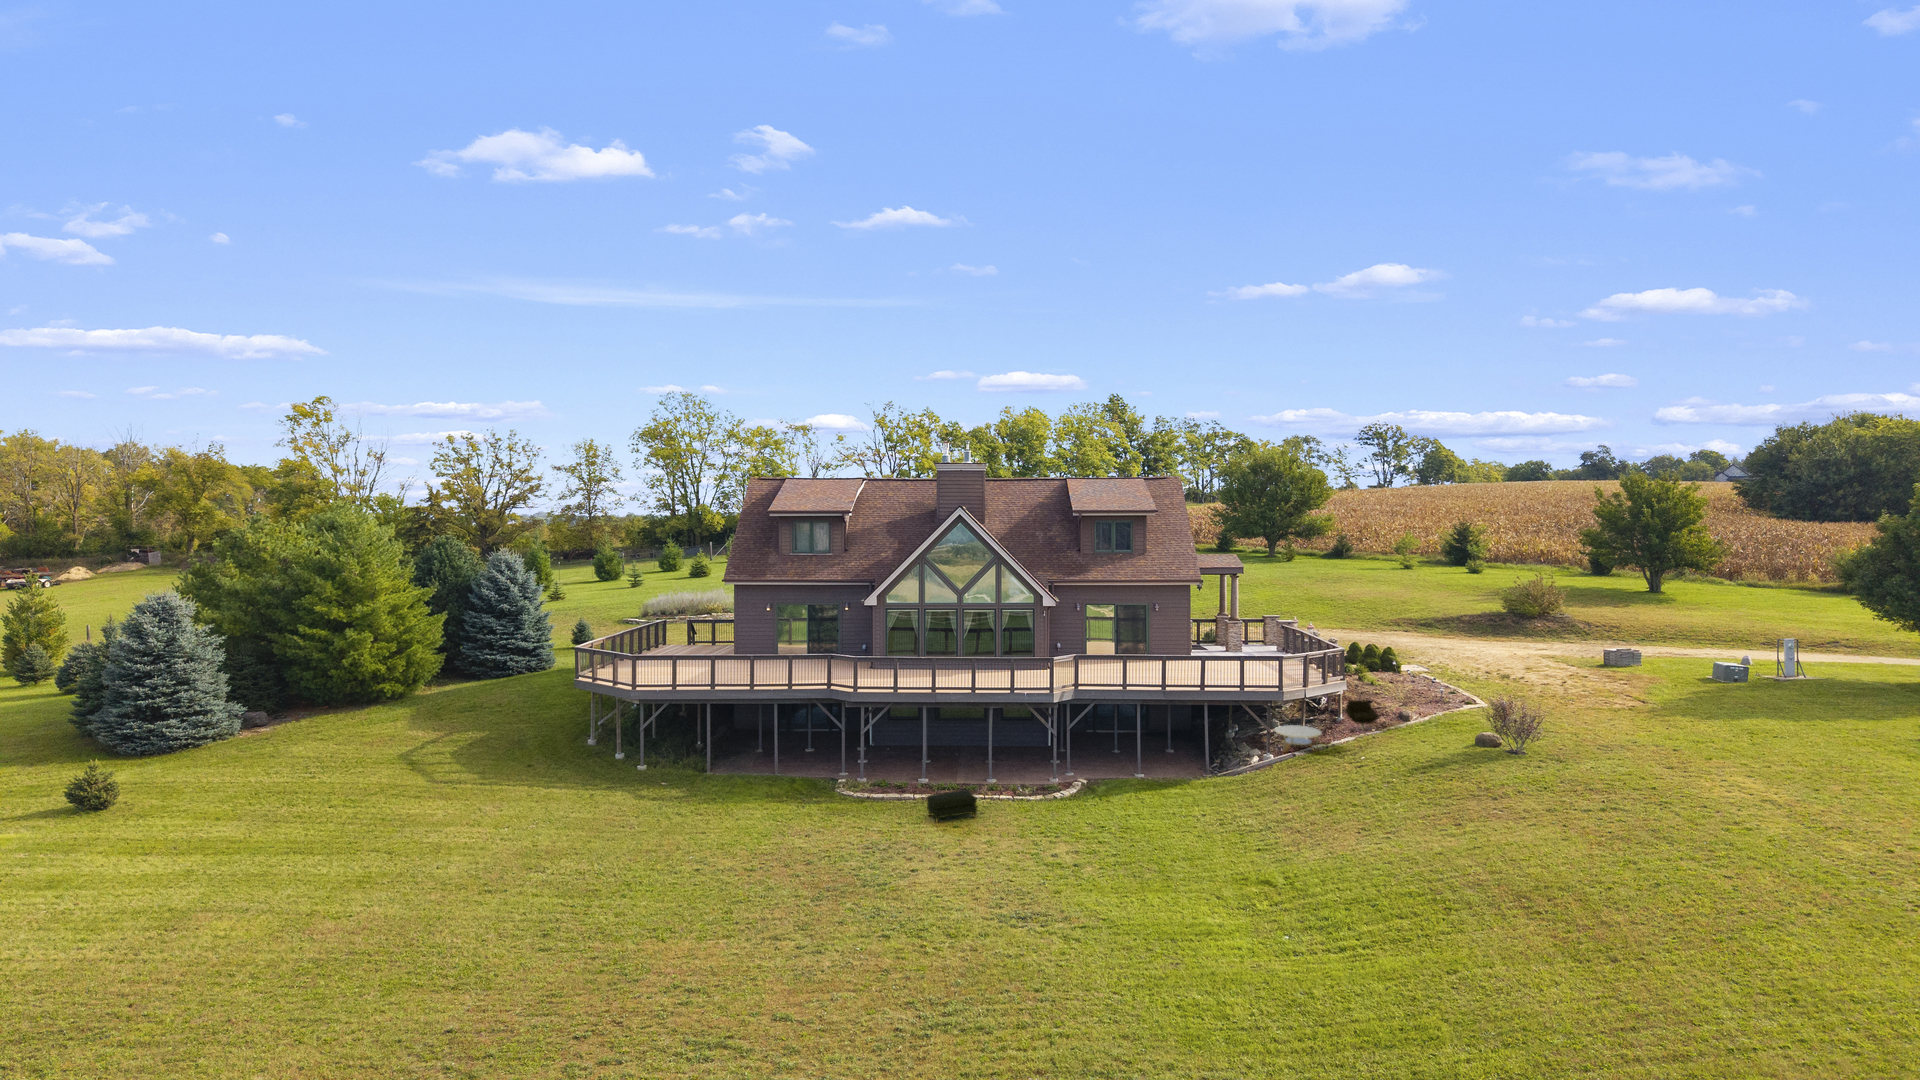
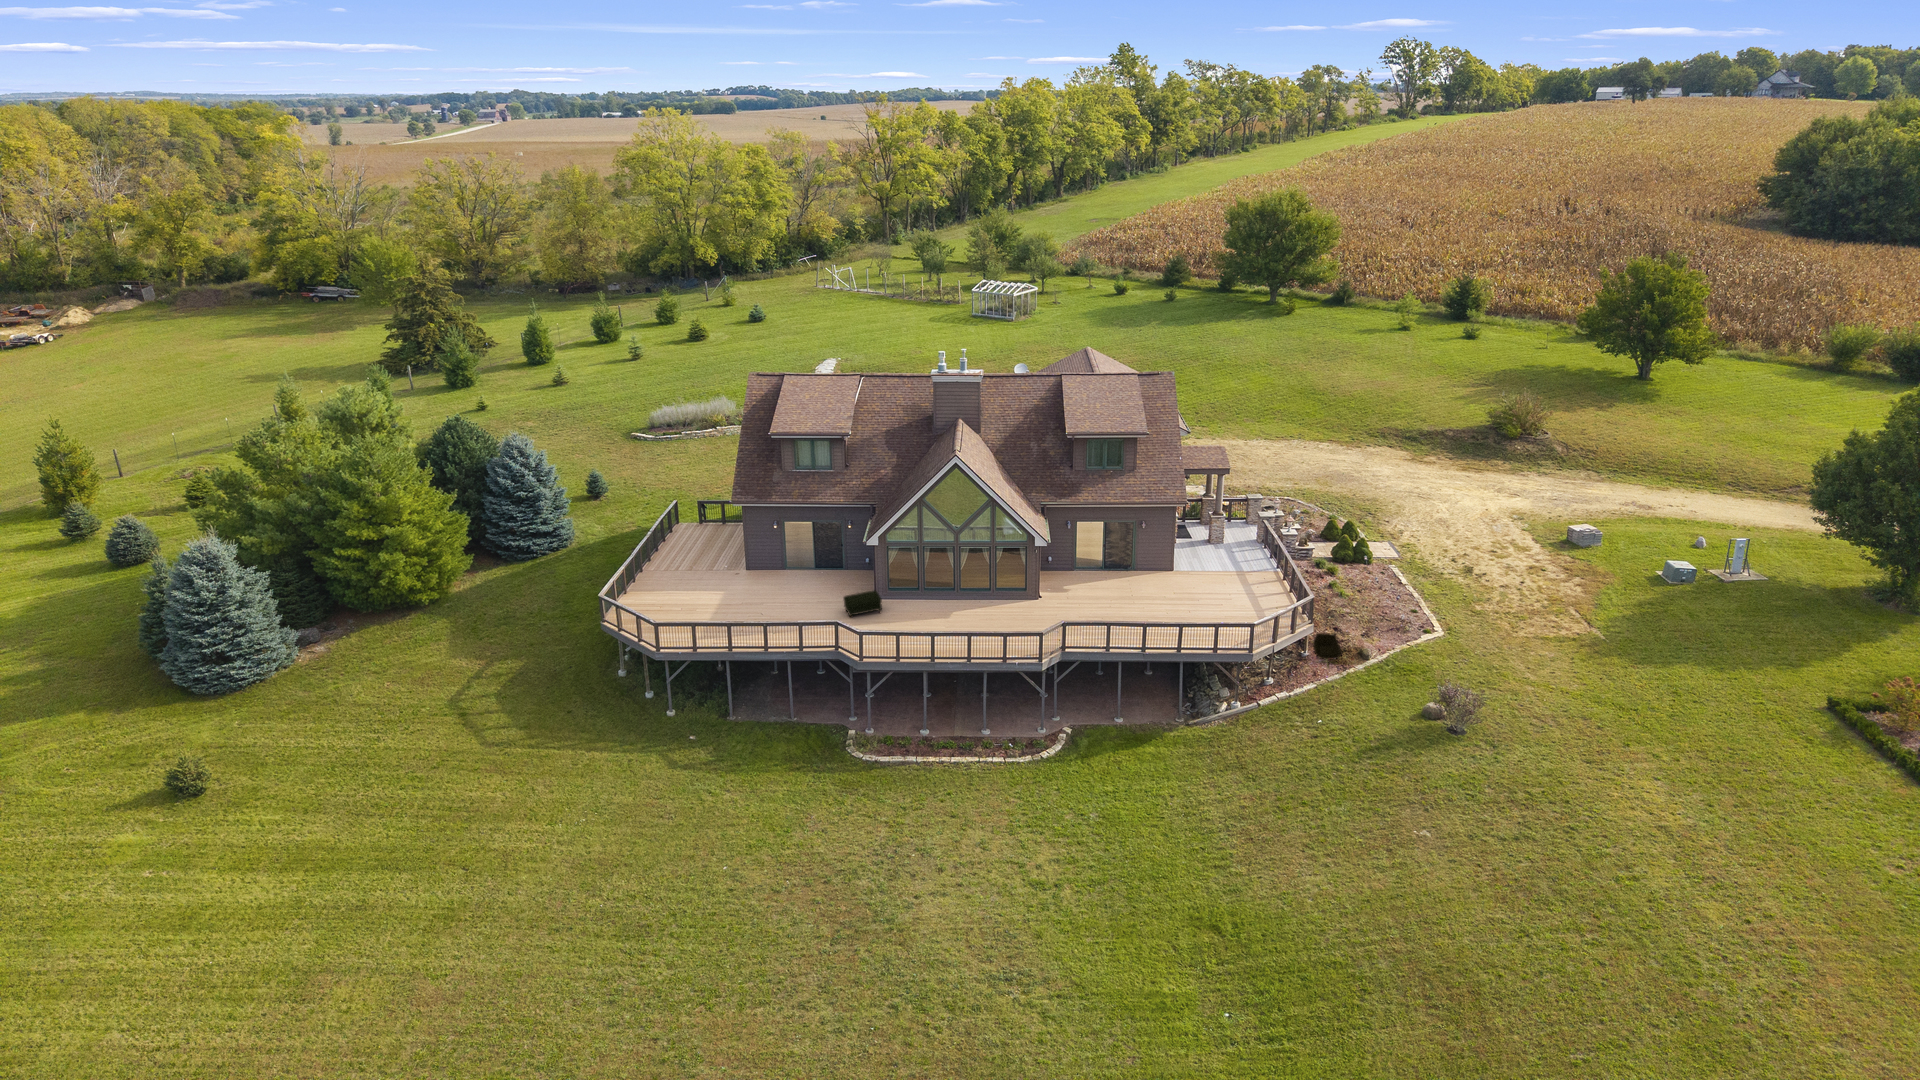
round table: present [1275,725,1321,753] -> none [1244,669,1287,700]
ottoman: present [926,790,977,823] -> present [843,590,882,617]

